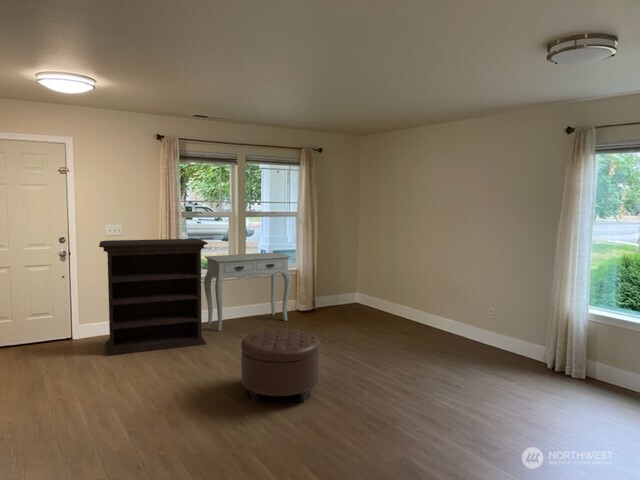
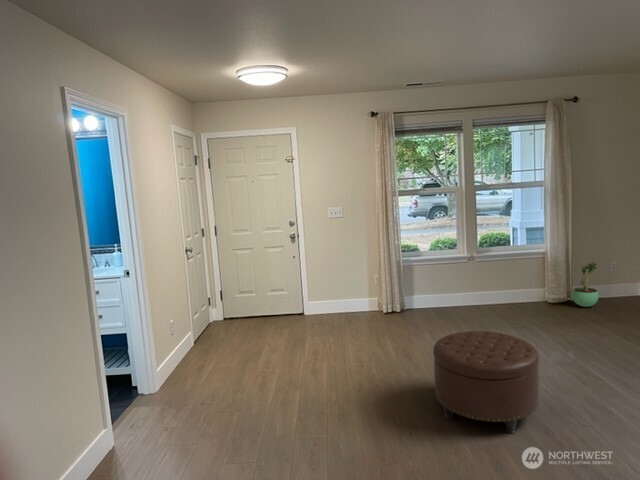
bookshelf: present [99,239,208,356] -> none [312,219,421,335]
console table: present [204,252,291,331] -> none [426,231,531,320]
potted plant: none [317,276,335,312] -> present [572,262,599,307]

